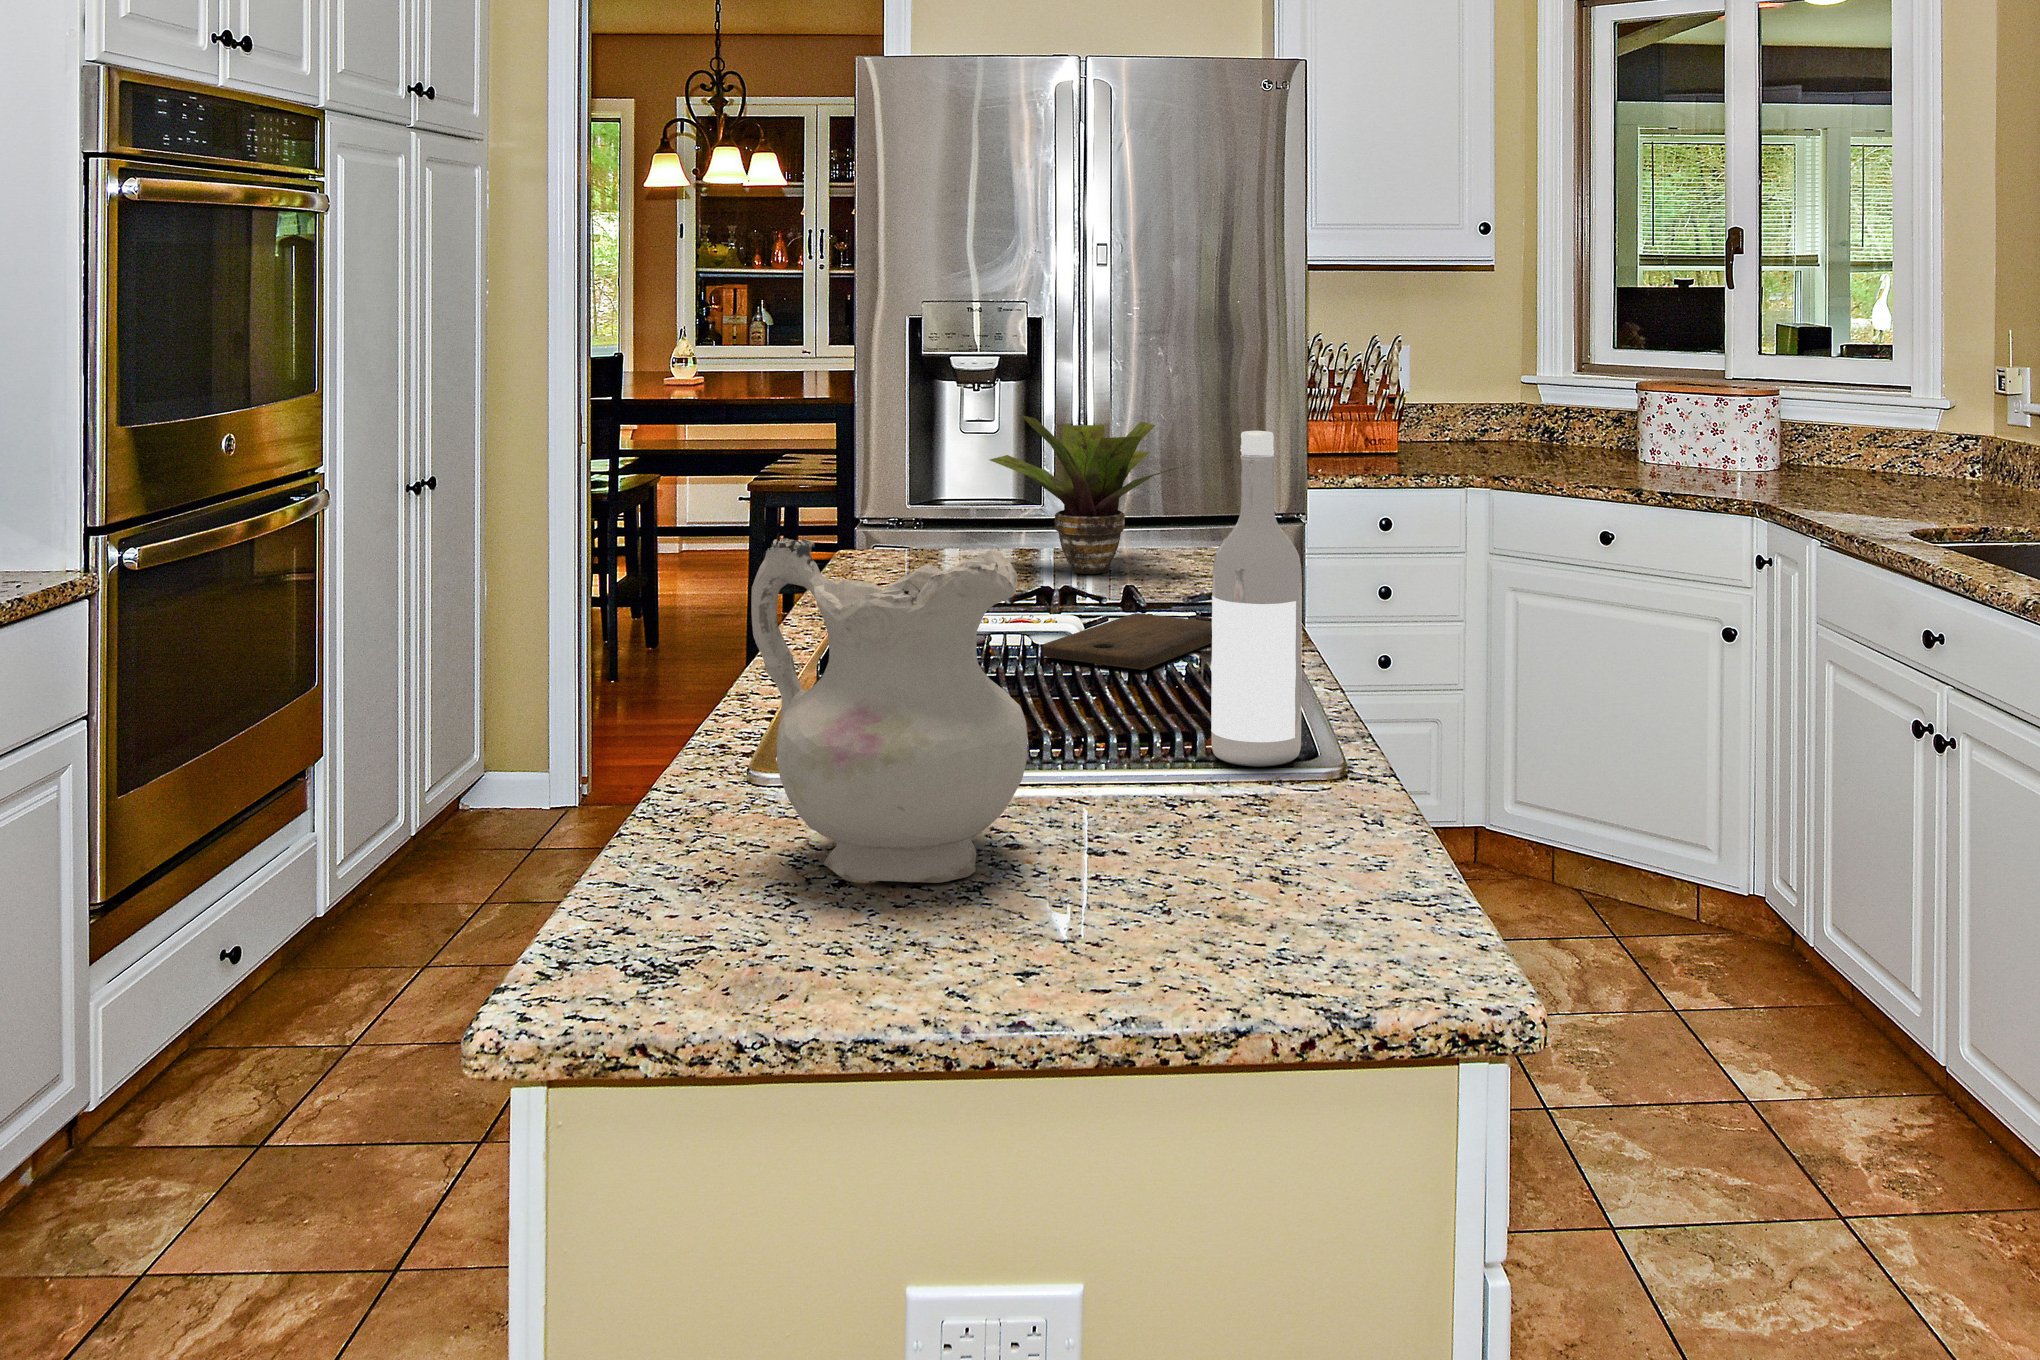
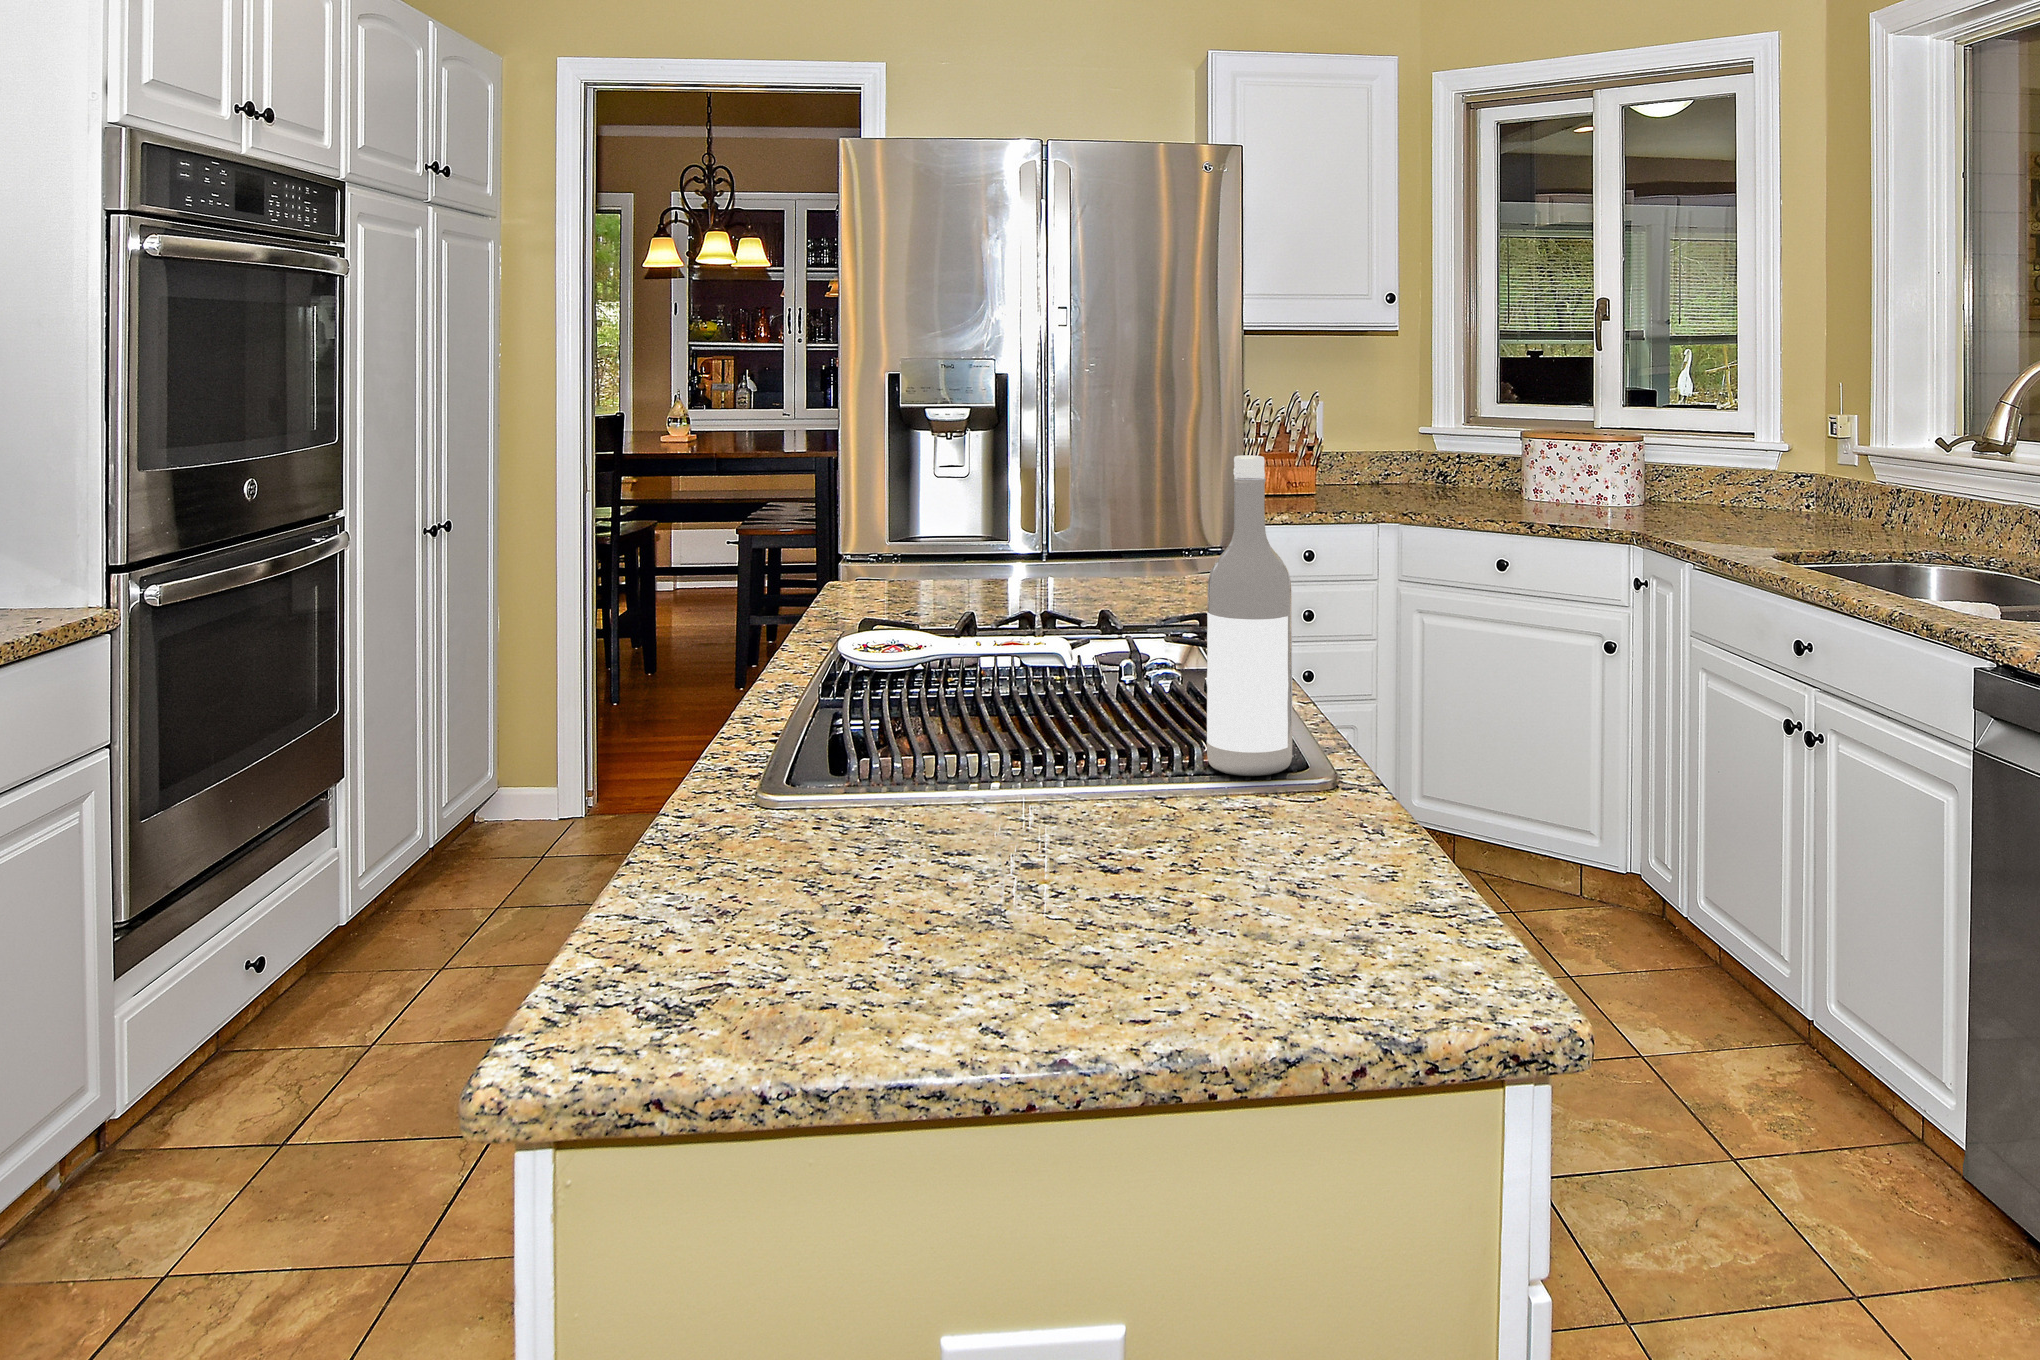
potted plant: present [989,415,1185,574] -> none [972,454,1158,598]
ceramic pitcher: present [751,538,1027,883] -> none [768,557,1045,905]
cutting board: present [1042,613,1212,670] -> none [1032,633,1203,684]

